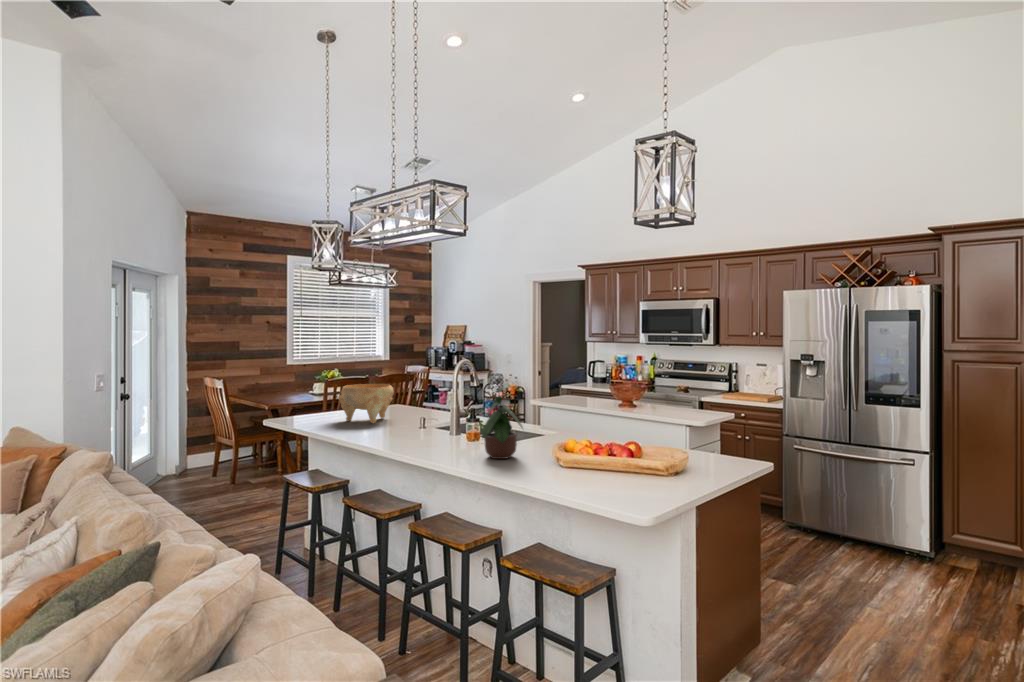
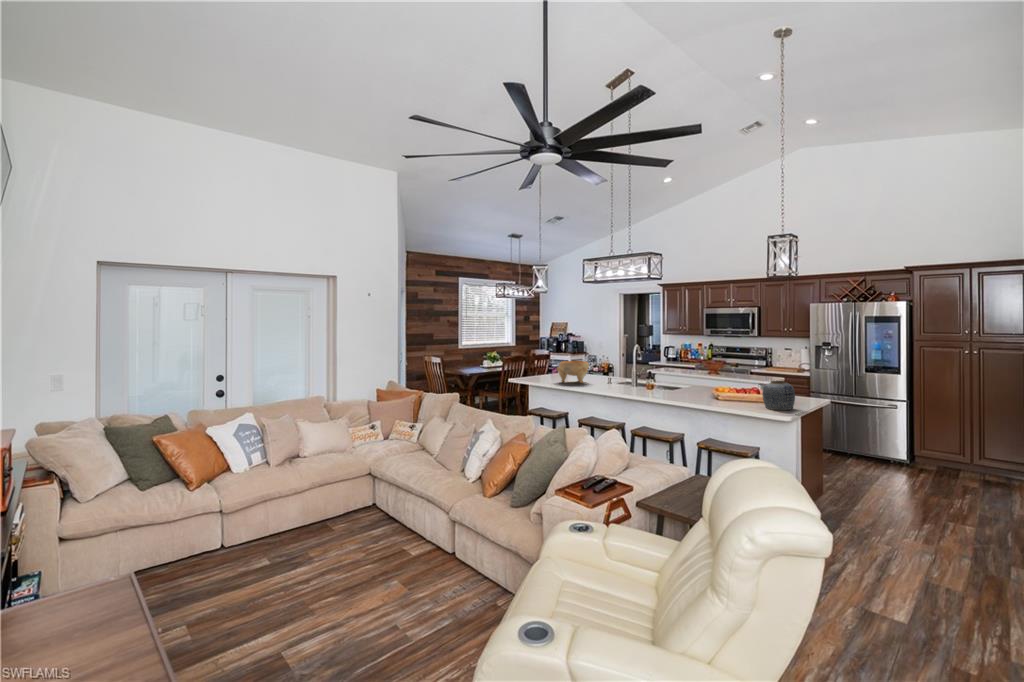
potted plant: present [482,386,522,459] -> none [674,358,700,398]
vase: none [611,430,672,495] -> present [762,381,795,410]

